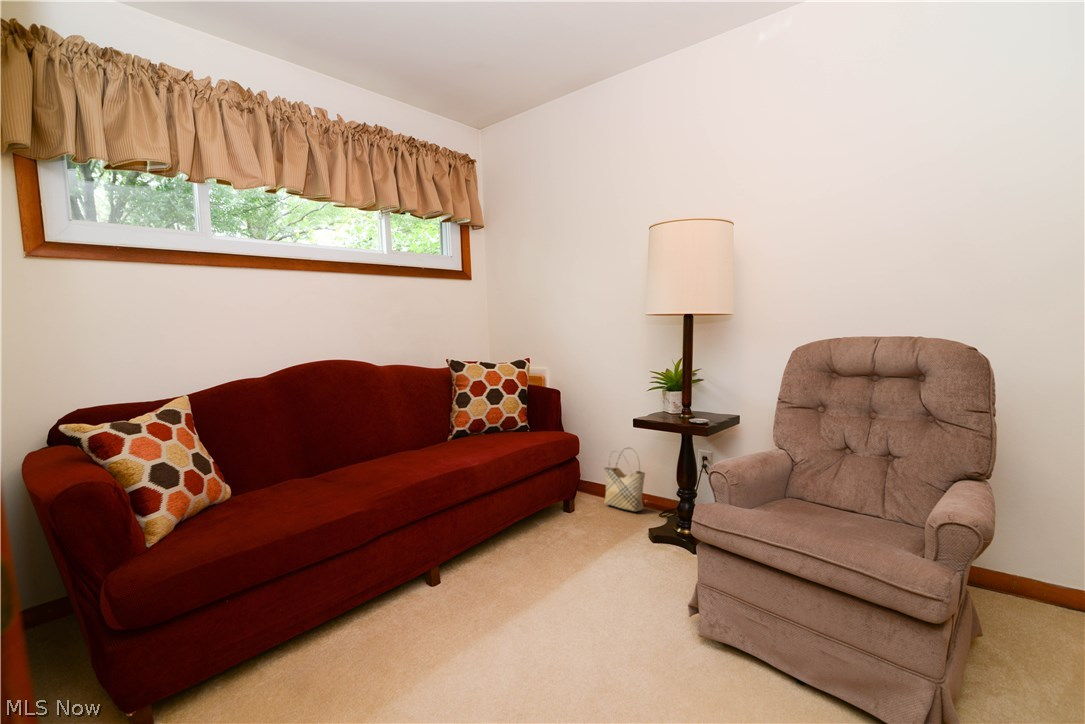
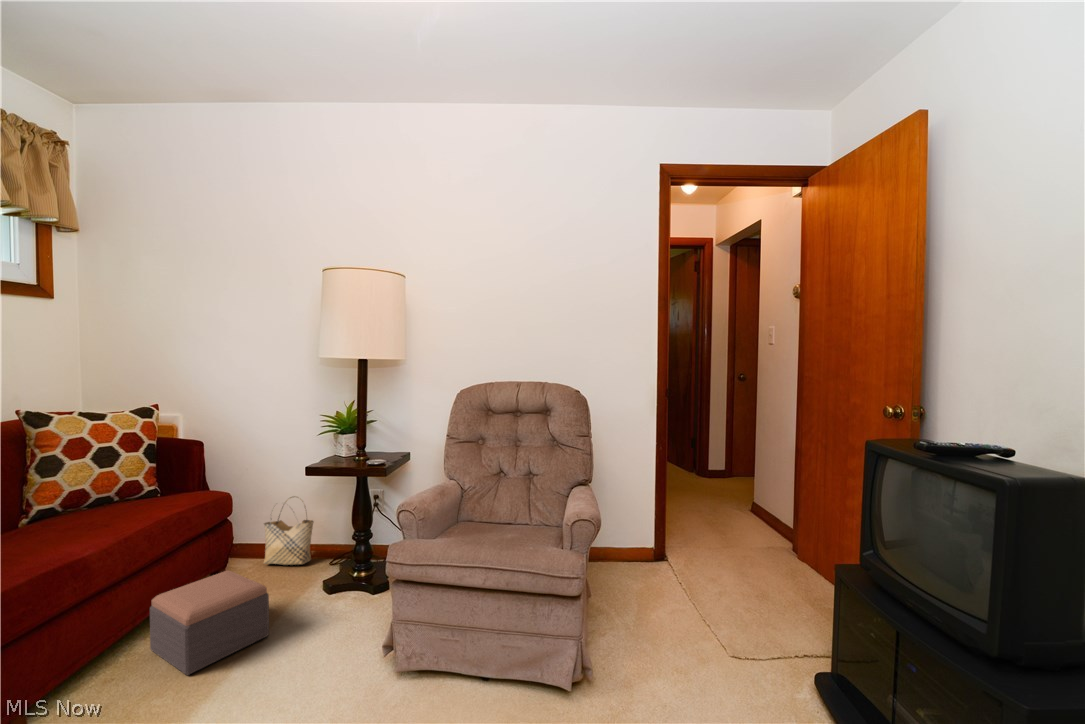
footstool: none [516,500,598,576] -> present [150,571,269,675]

